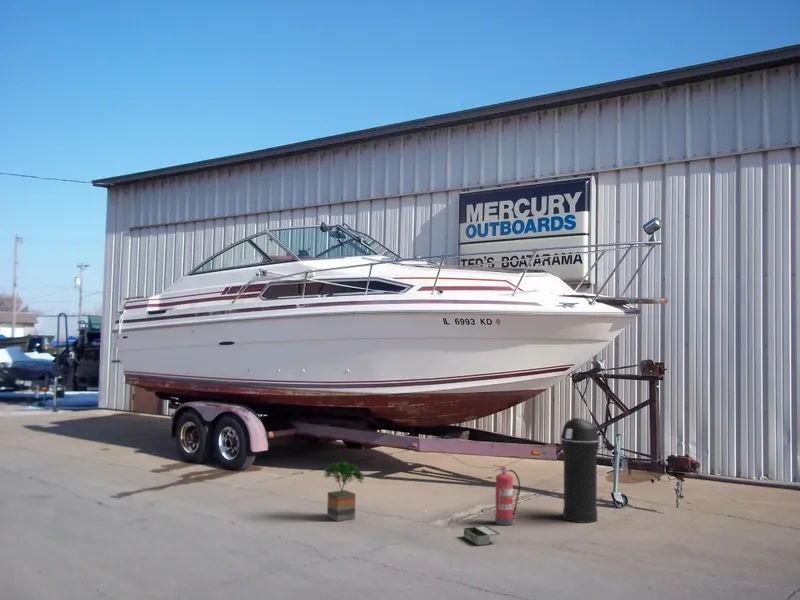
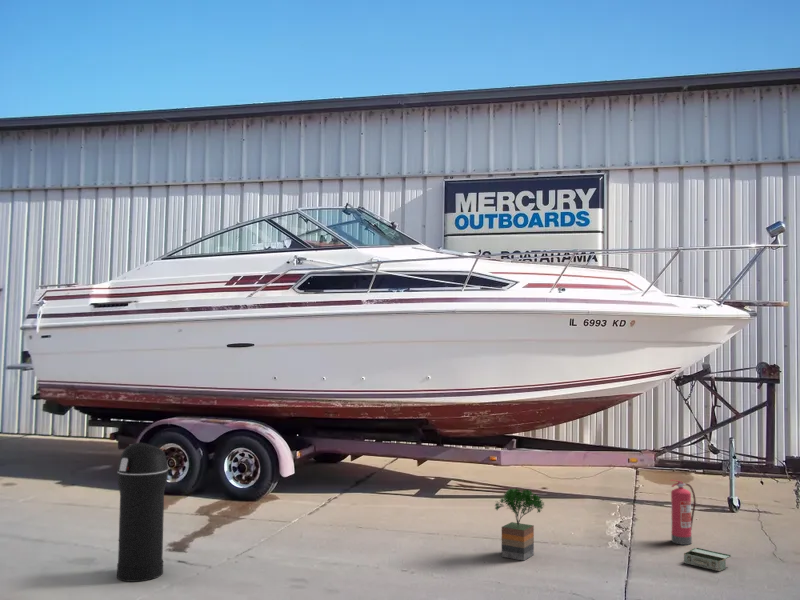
trash can: present [561,418,599,523] -> present [117,443,168,582]

